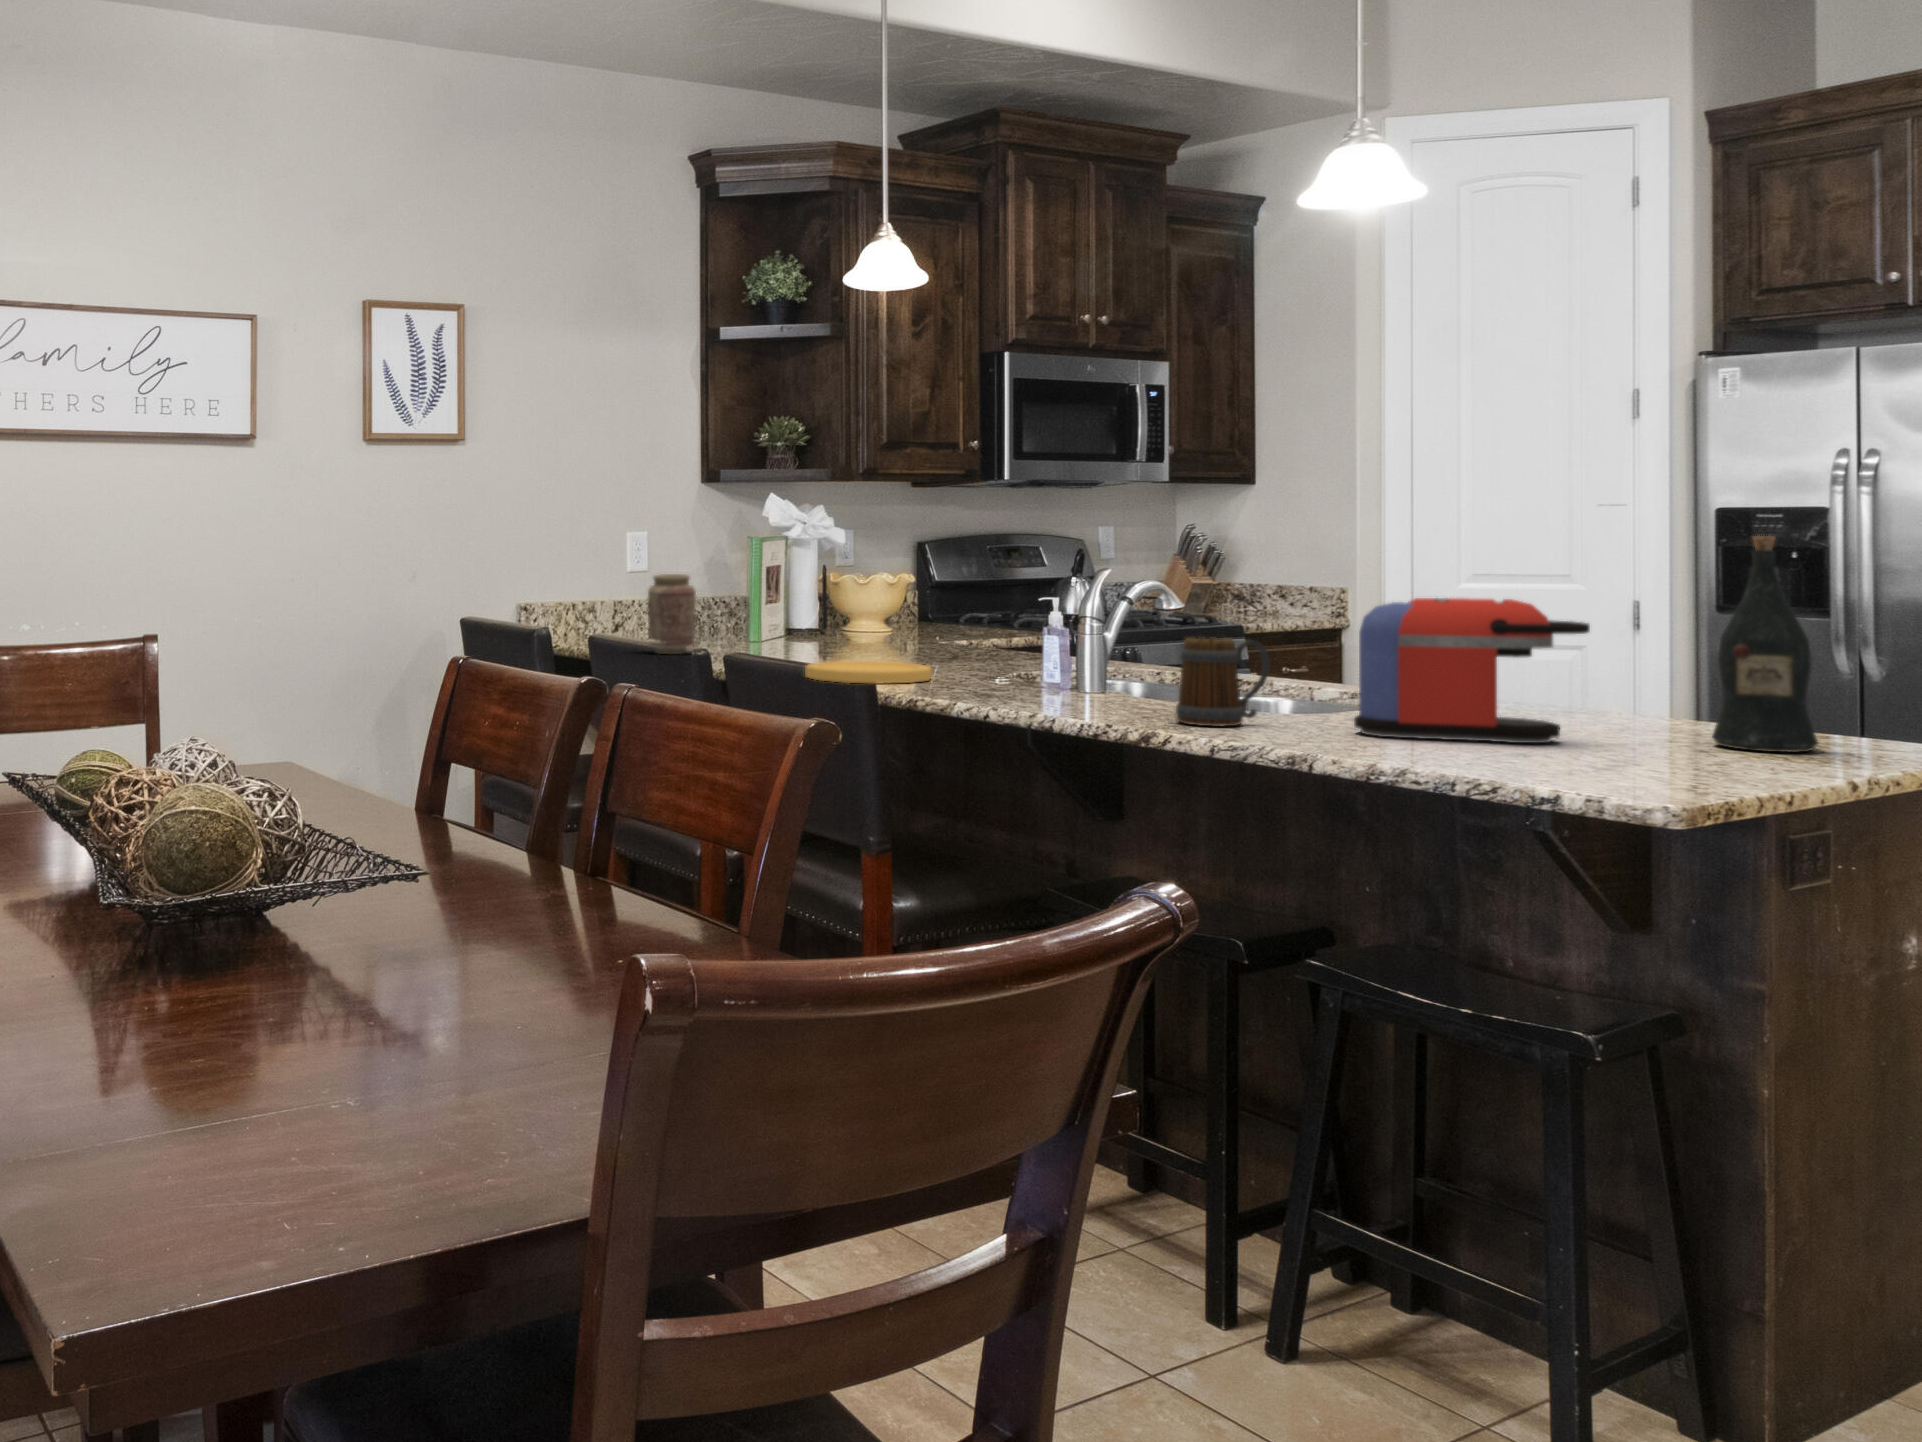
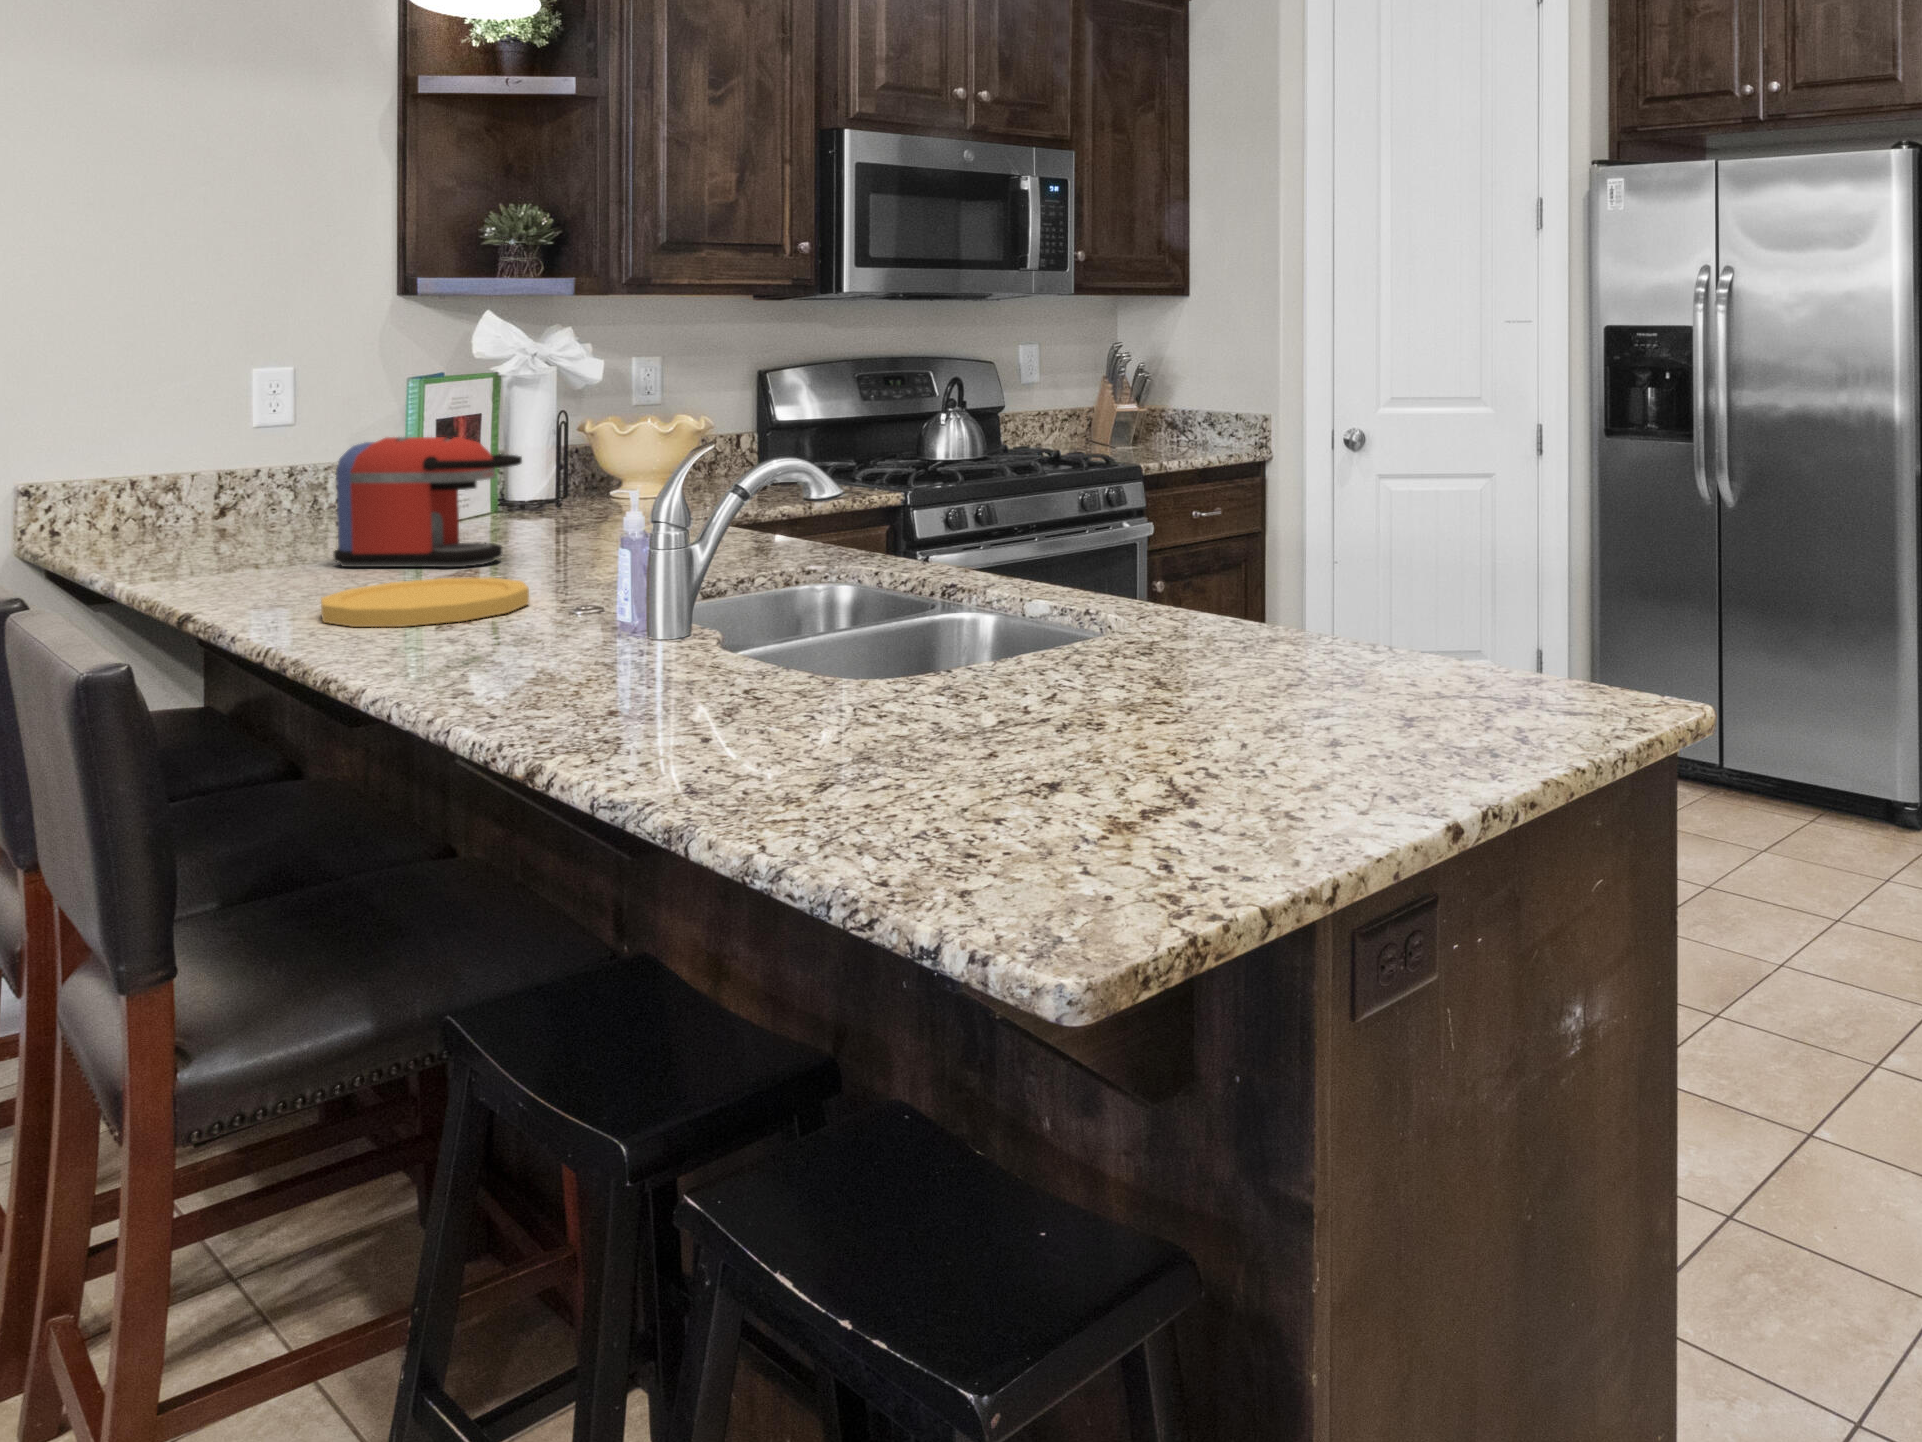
wine bottle: present [1712,536,1818,752] -> none [1374,416,1490,729]
vase: present [647,574,696,654] -> none [206,438,290,561]
coffee maker: present [1354,598,1590,743] -> present [333,437,522,567]
mug: present [1176,638,1270,726] -> none [676,576,819,725]

